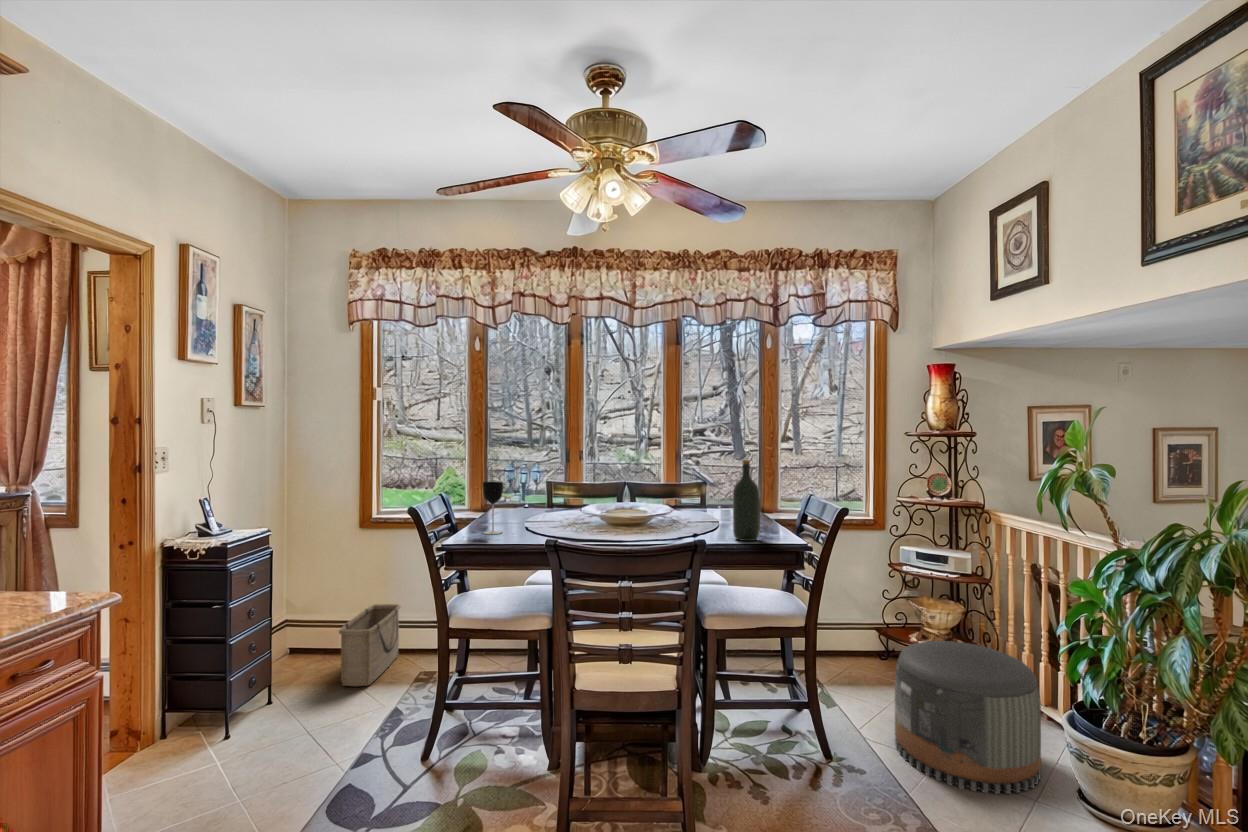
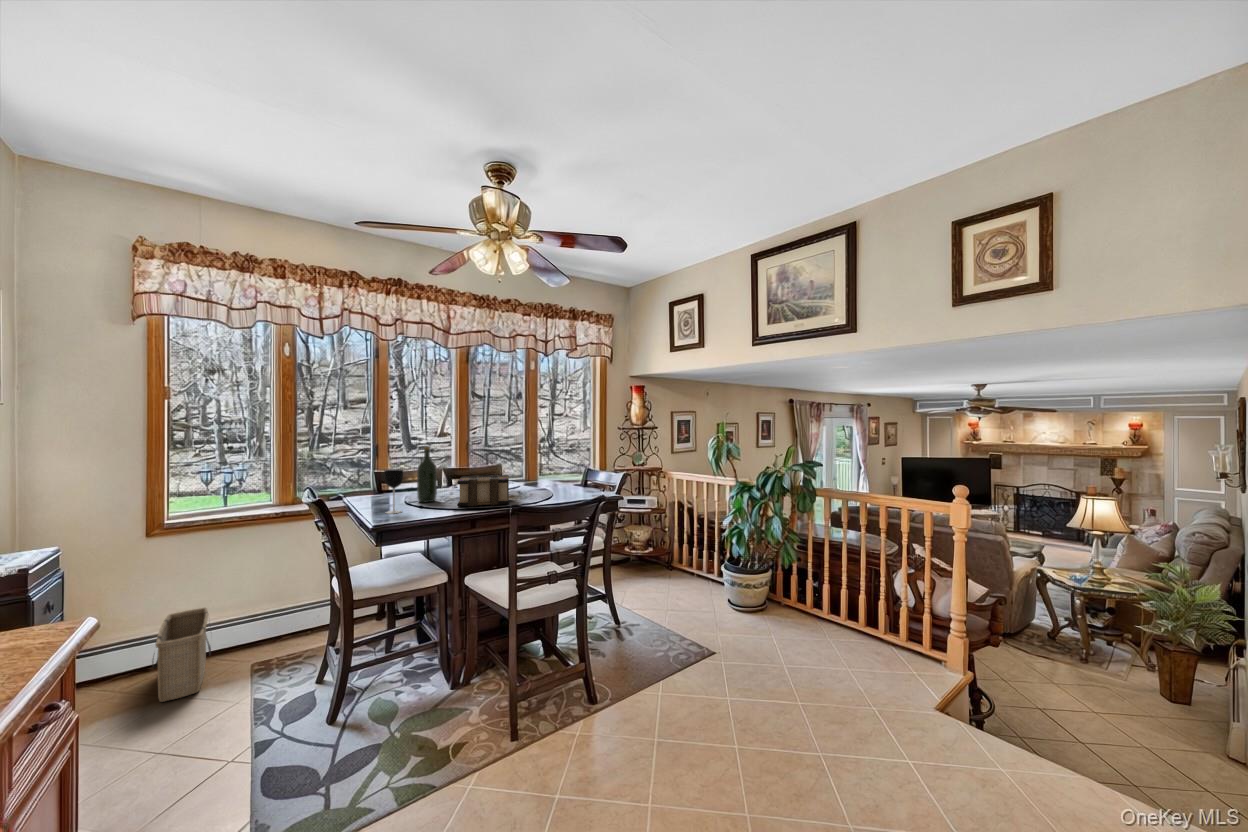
wine bottle: present [733,460,760,541] -> present [417,447,437,502]
book: none [561,496,642,540] -> present [457,475,509,507]
pouf: present [895,641,1041,794] -> none [641,542,712,617]

